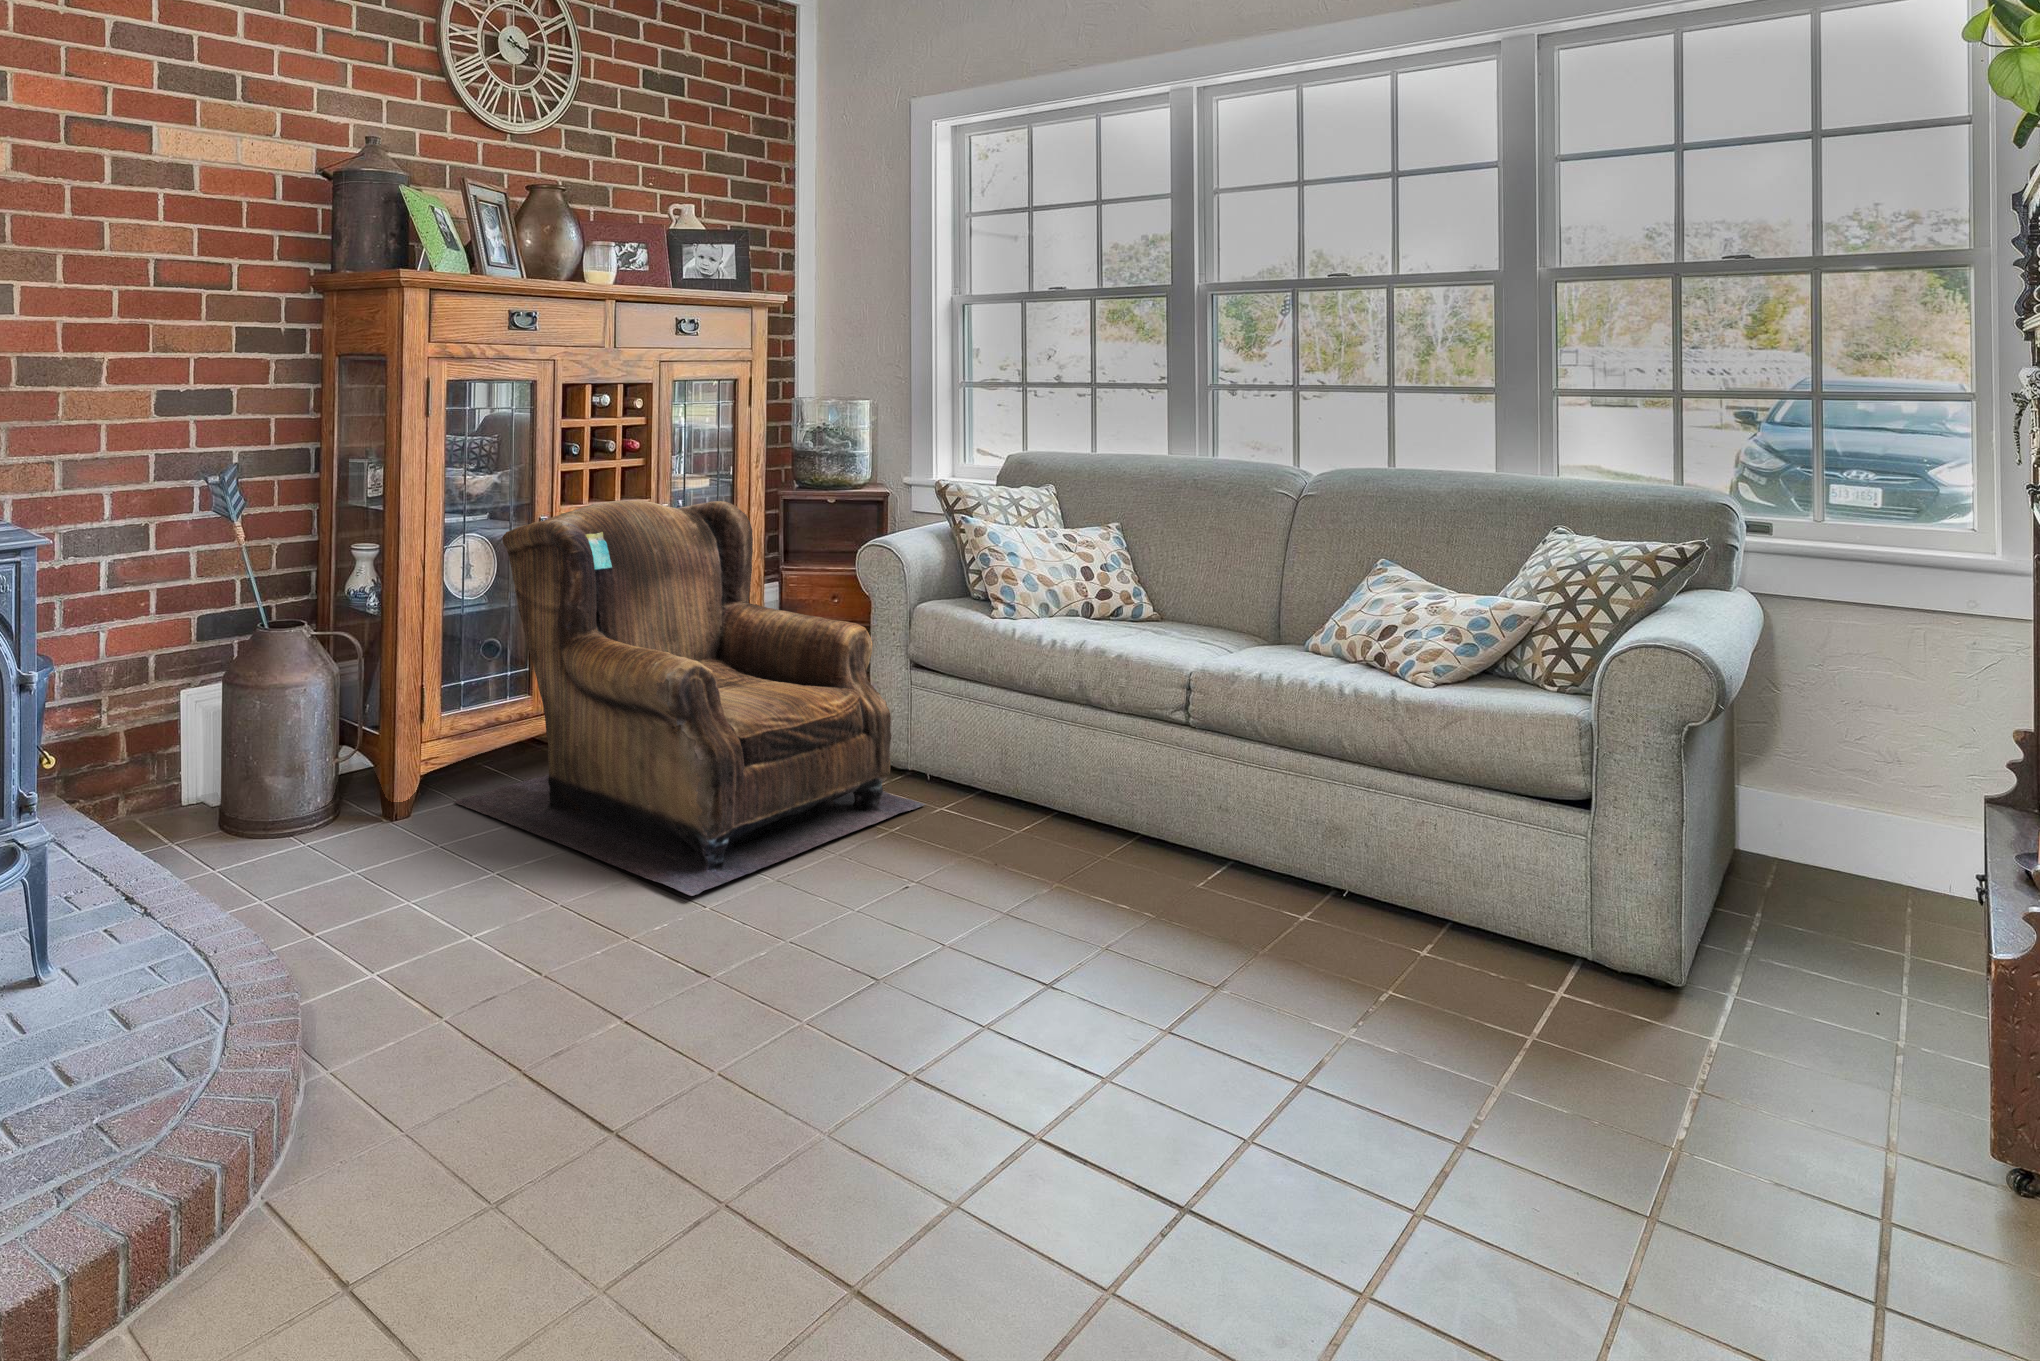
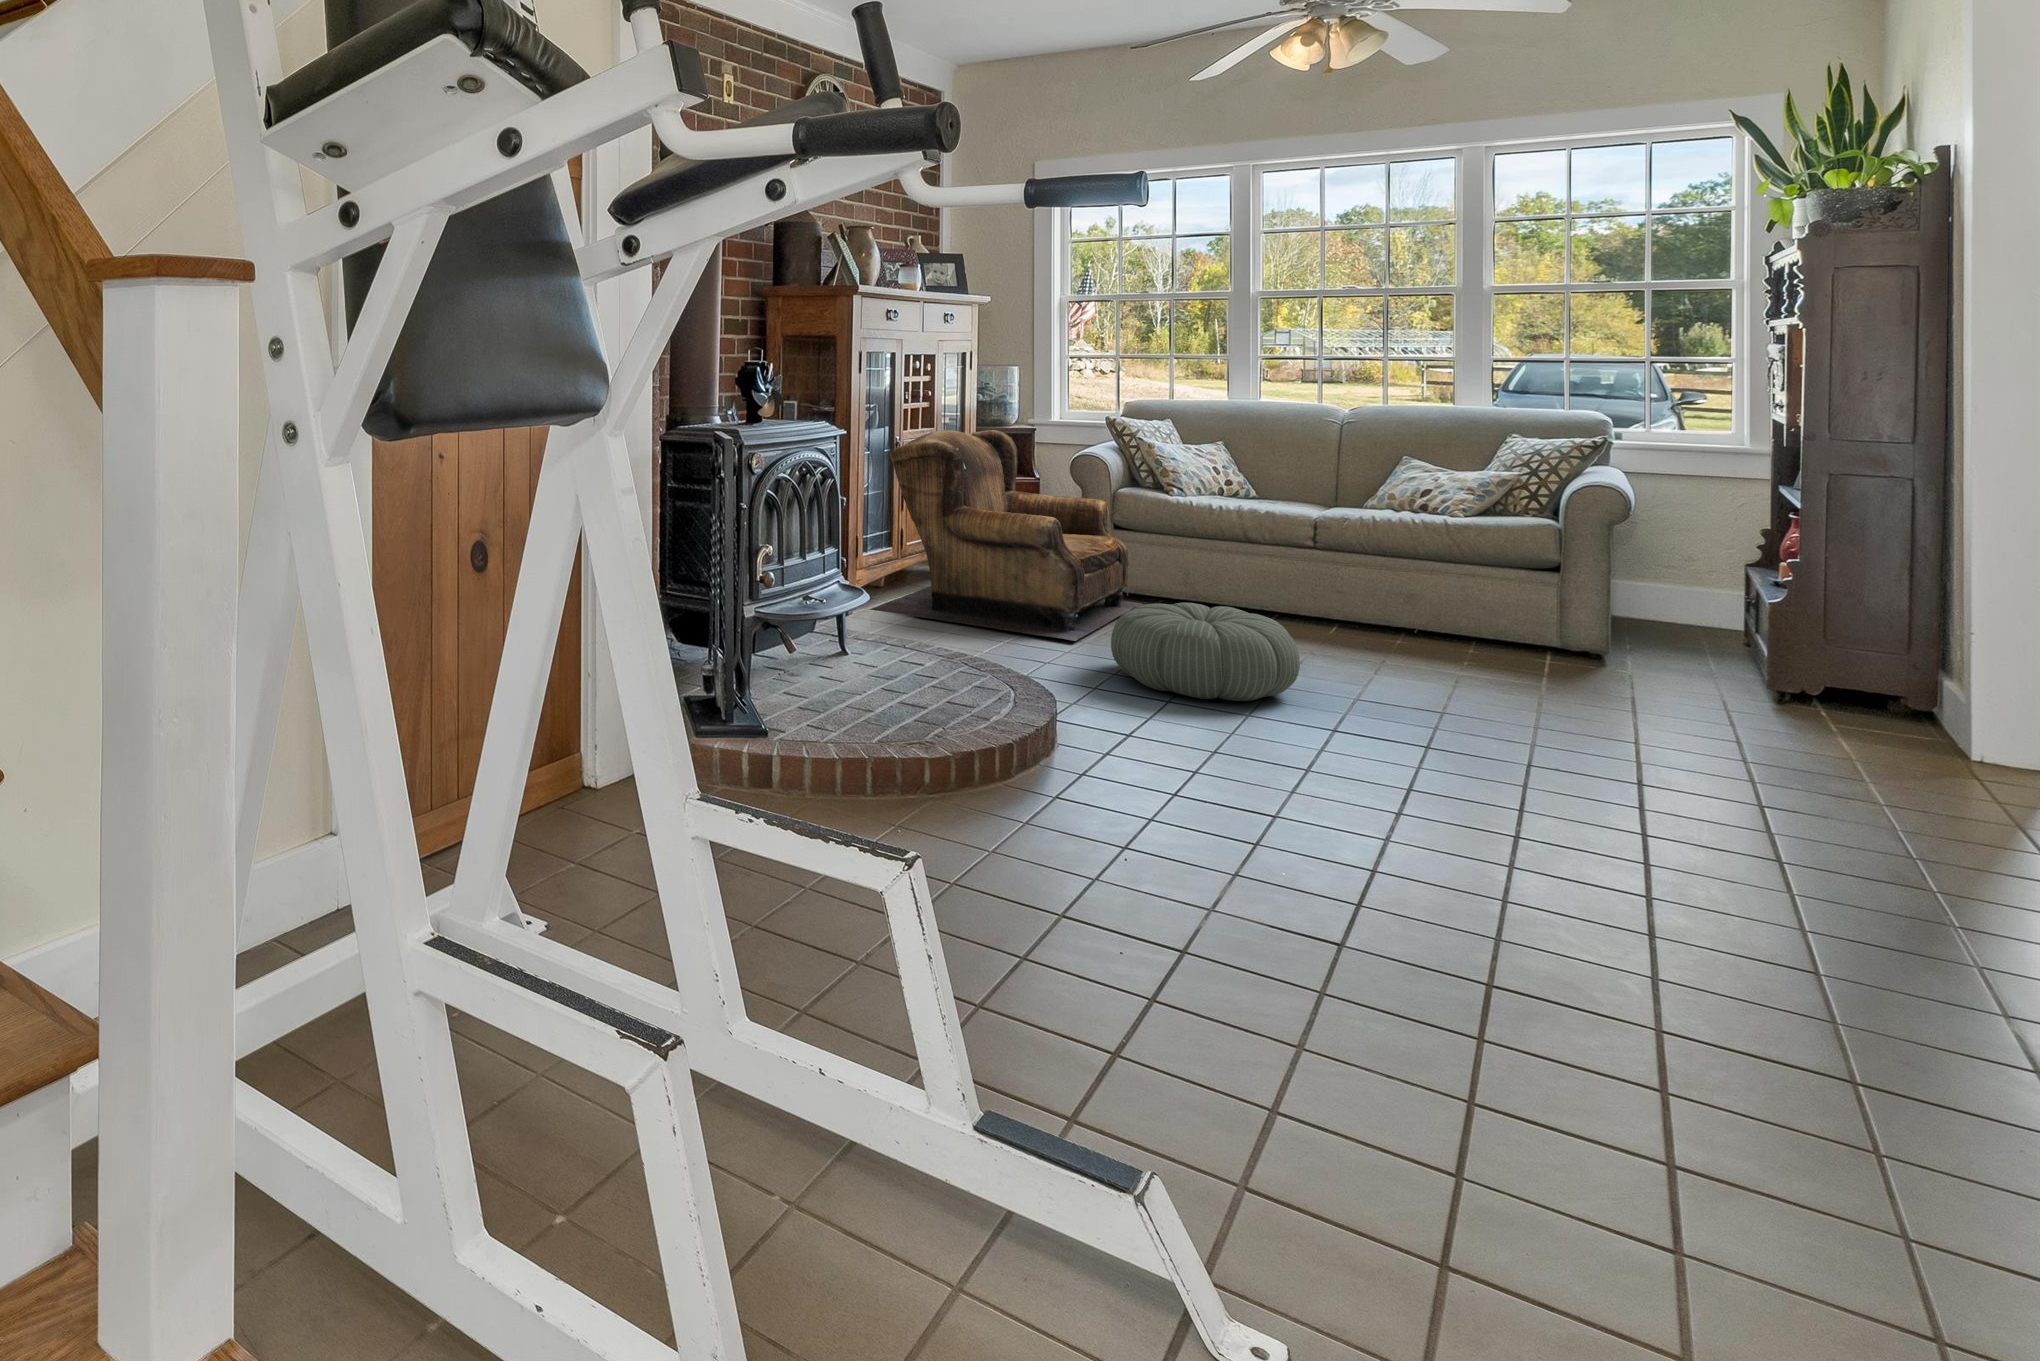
pouf: none [637,850,972,1098] -> present [1111,603,1300,701]

